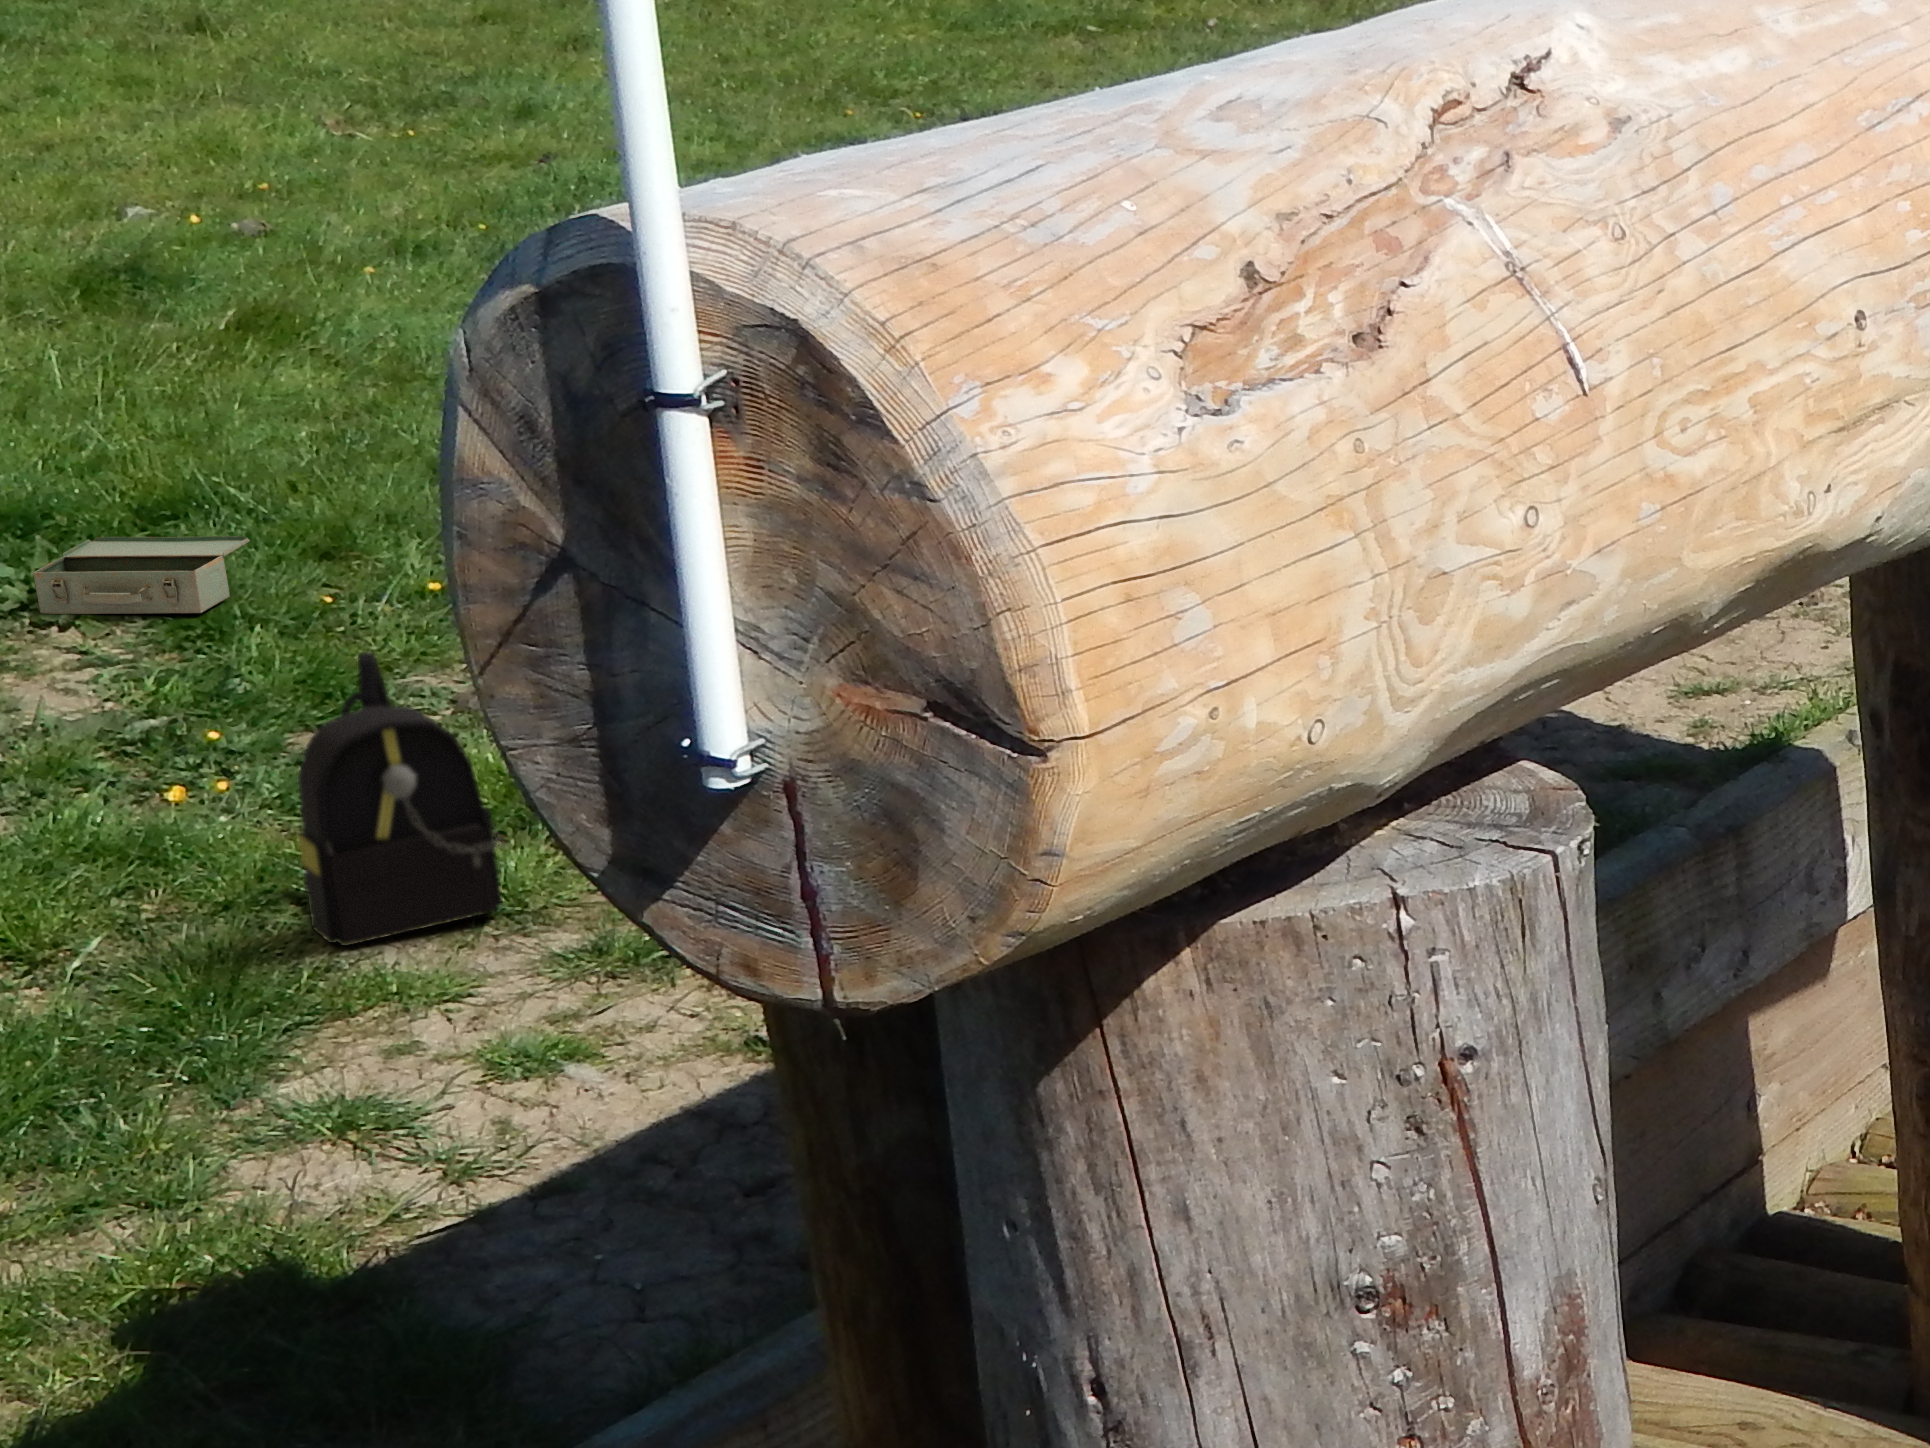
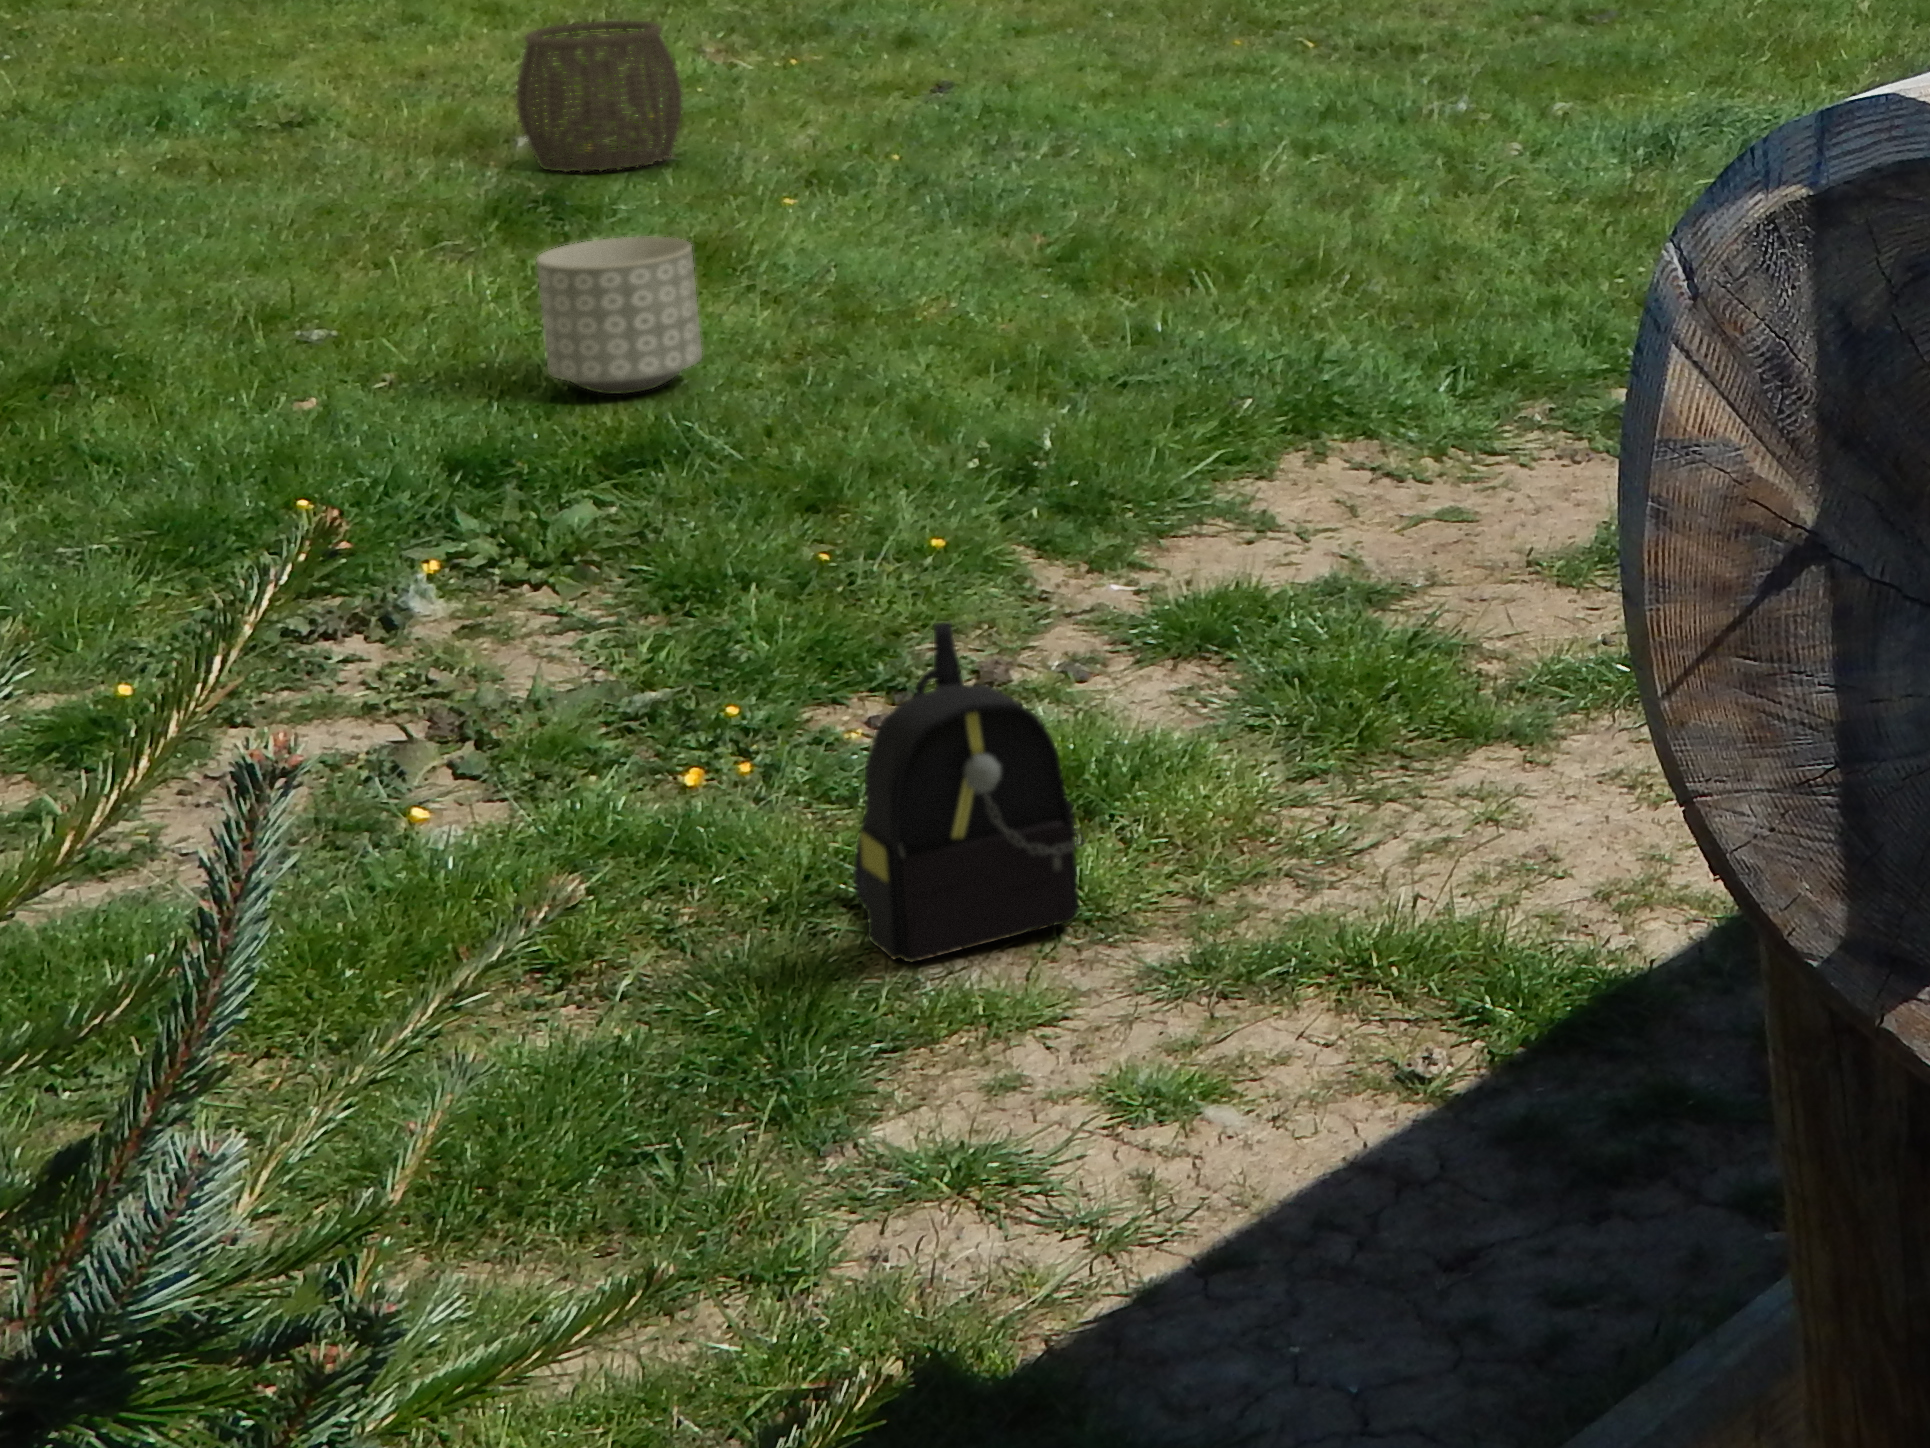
woven basket: none [88,101,259,250] -> present [515,20,683,172]
planter: none [70,311,239,459] -> present [537,237,702,394]
toolbox: present [33,536,250,614] -> none [517,481,744,566]

